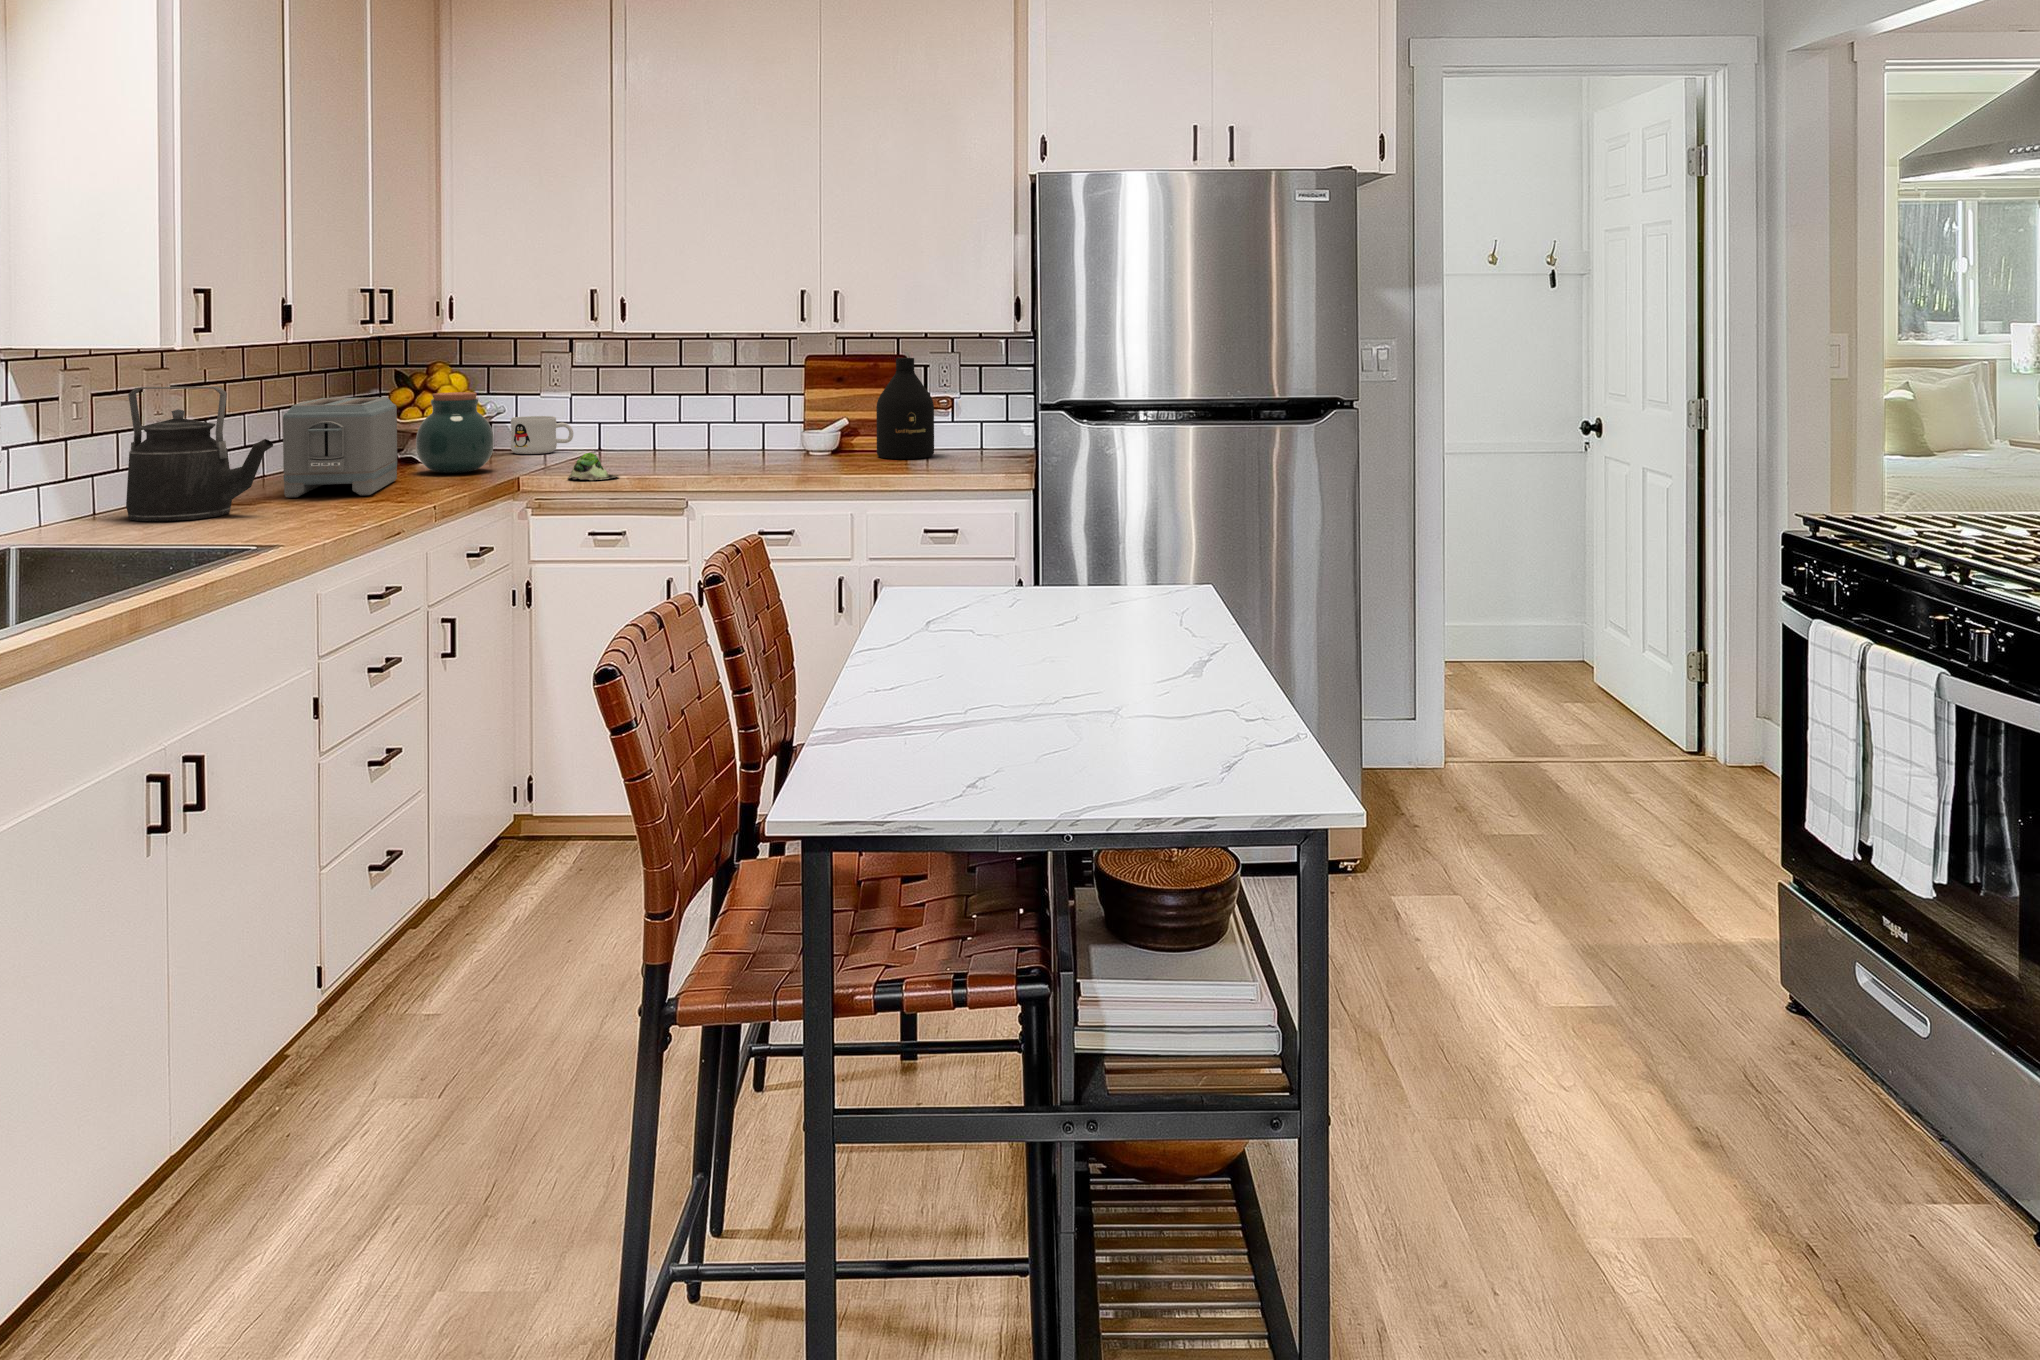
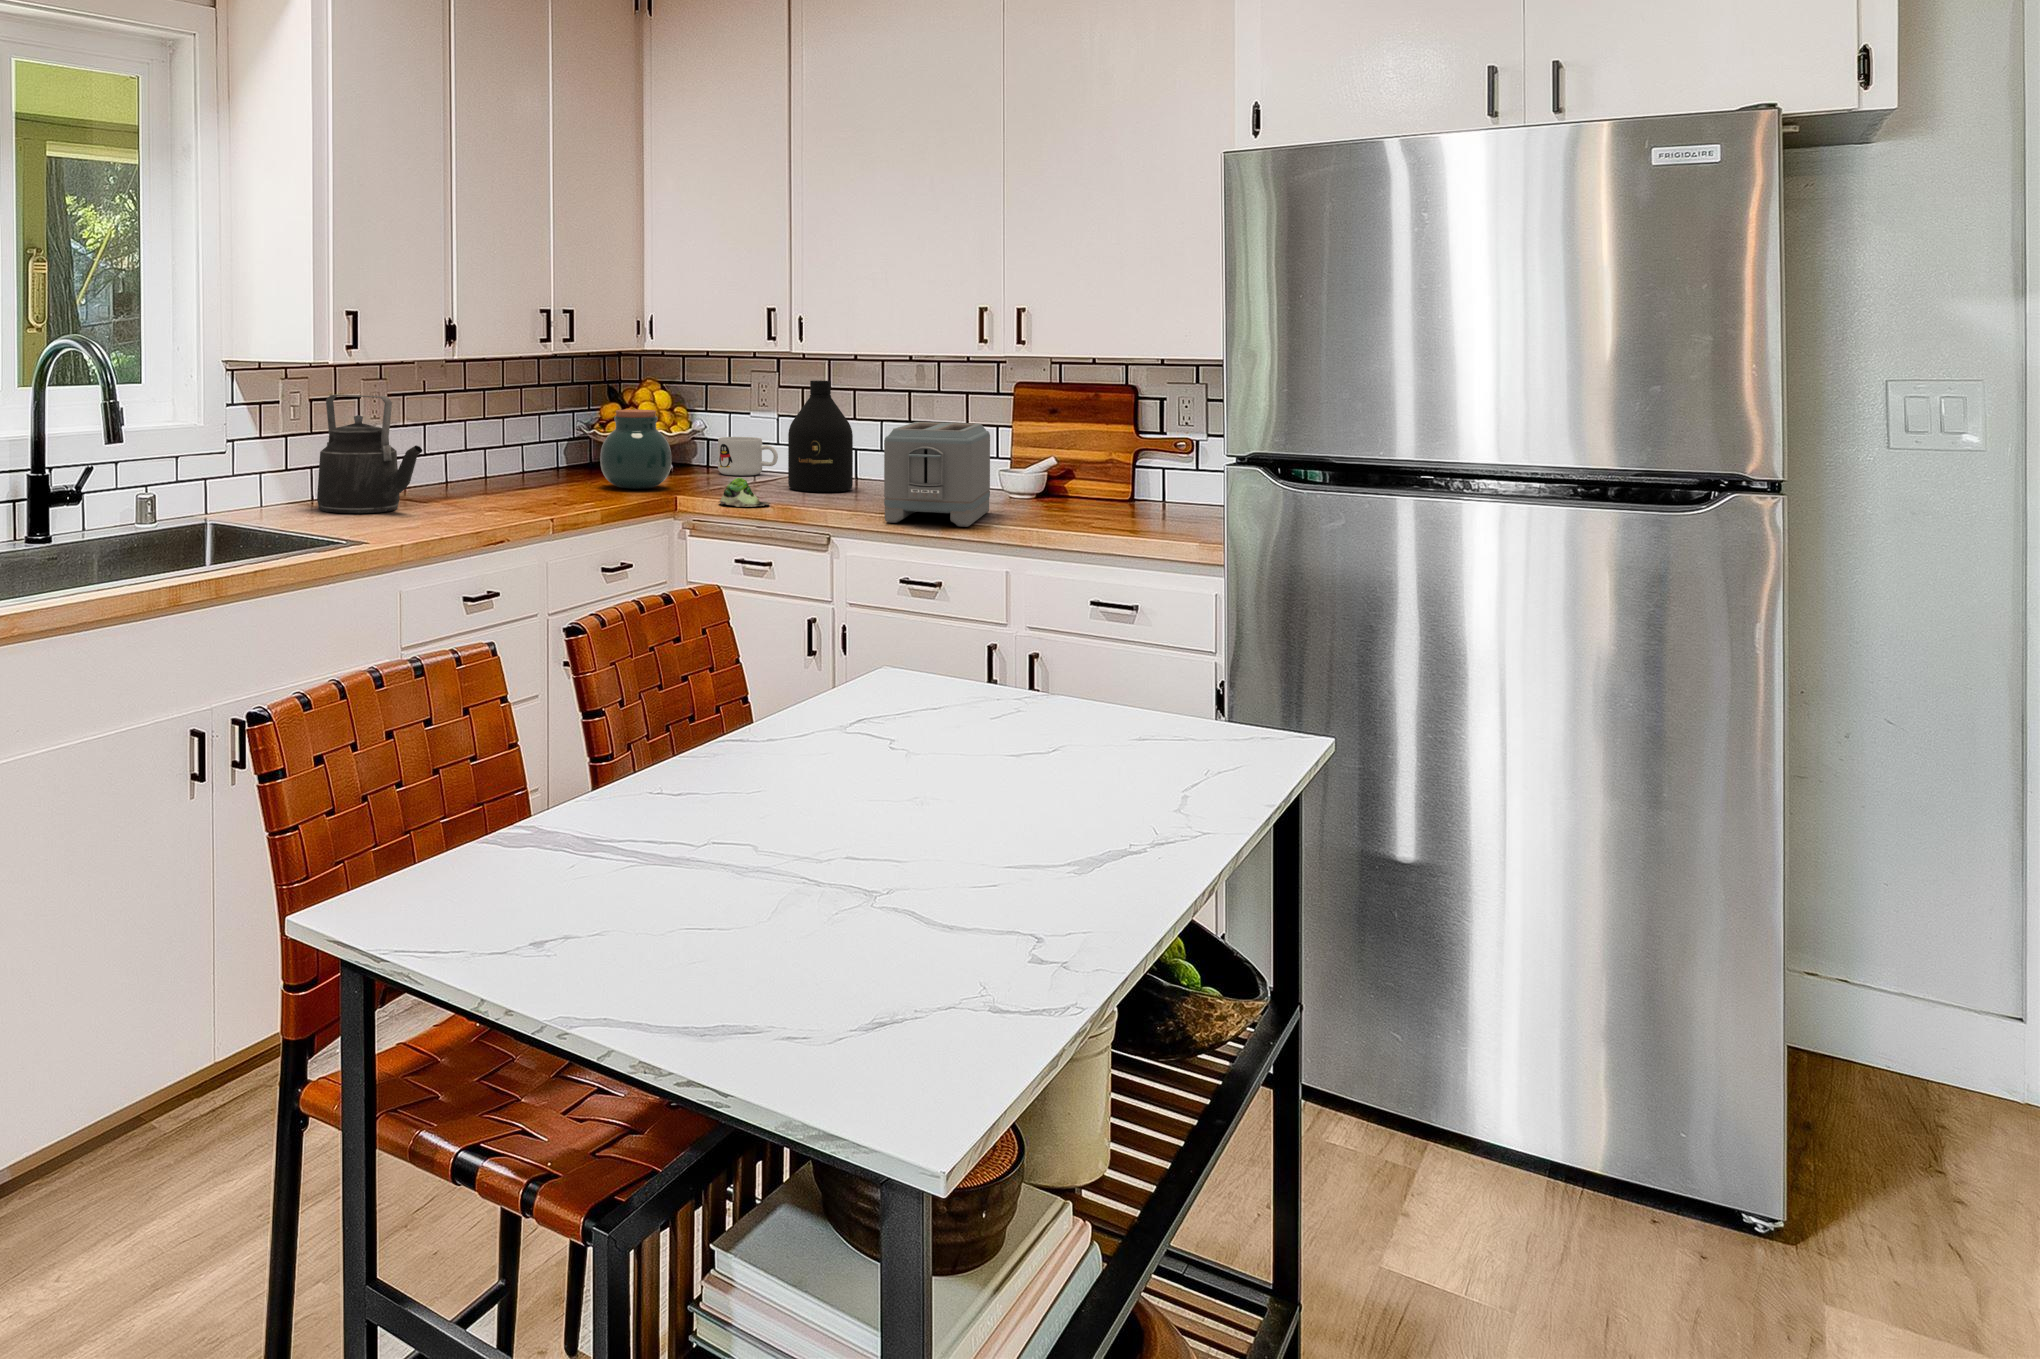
bottle: present [876,358,934,459] -> present [788,380,853,492]
toaster: present [283,397,397,497] -> present [884,422,990,527]

